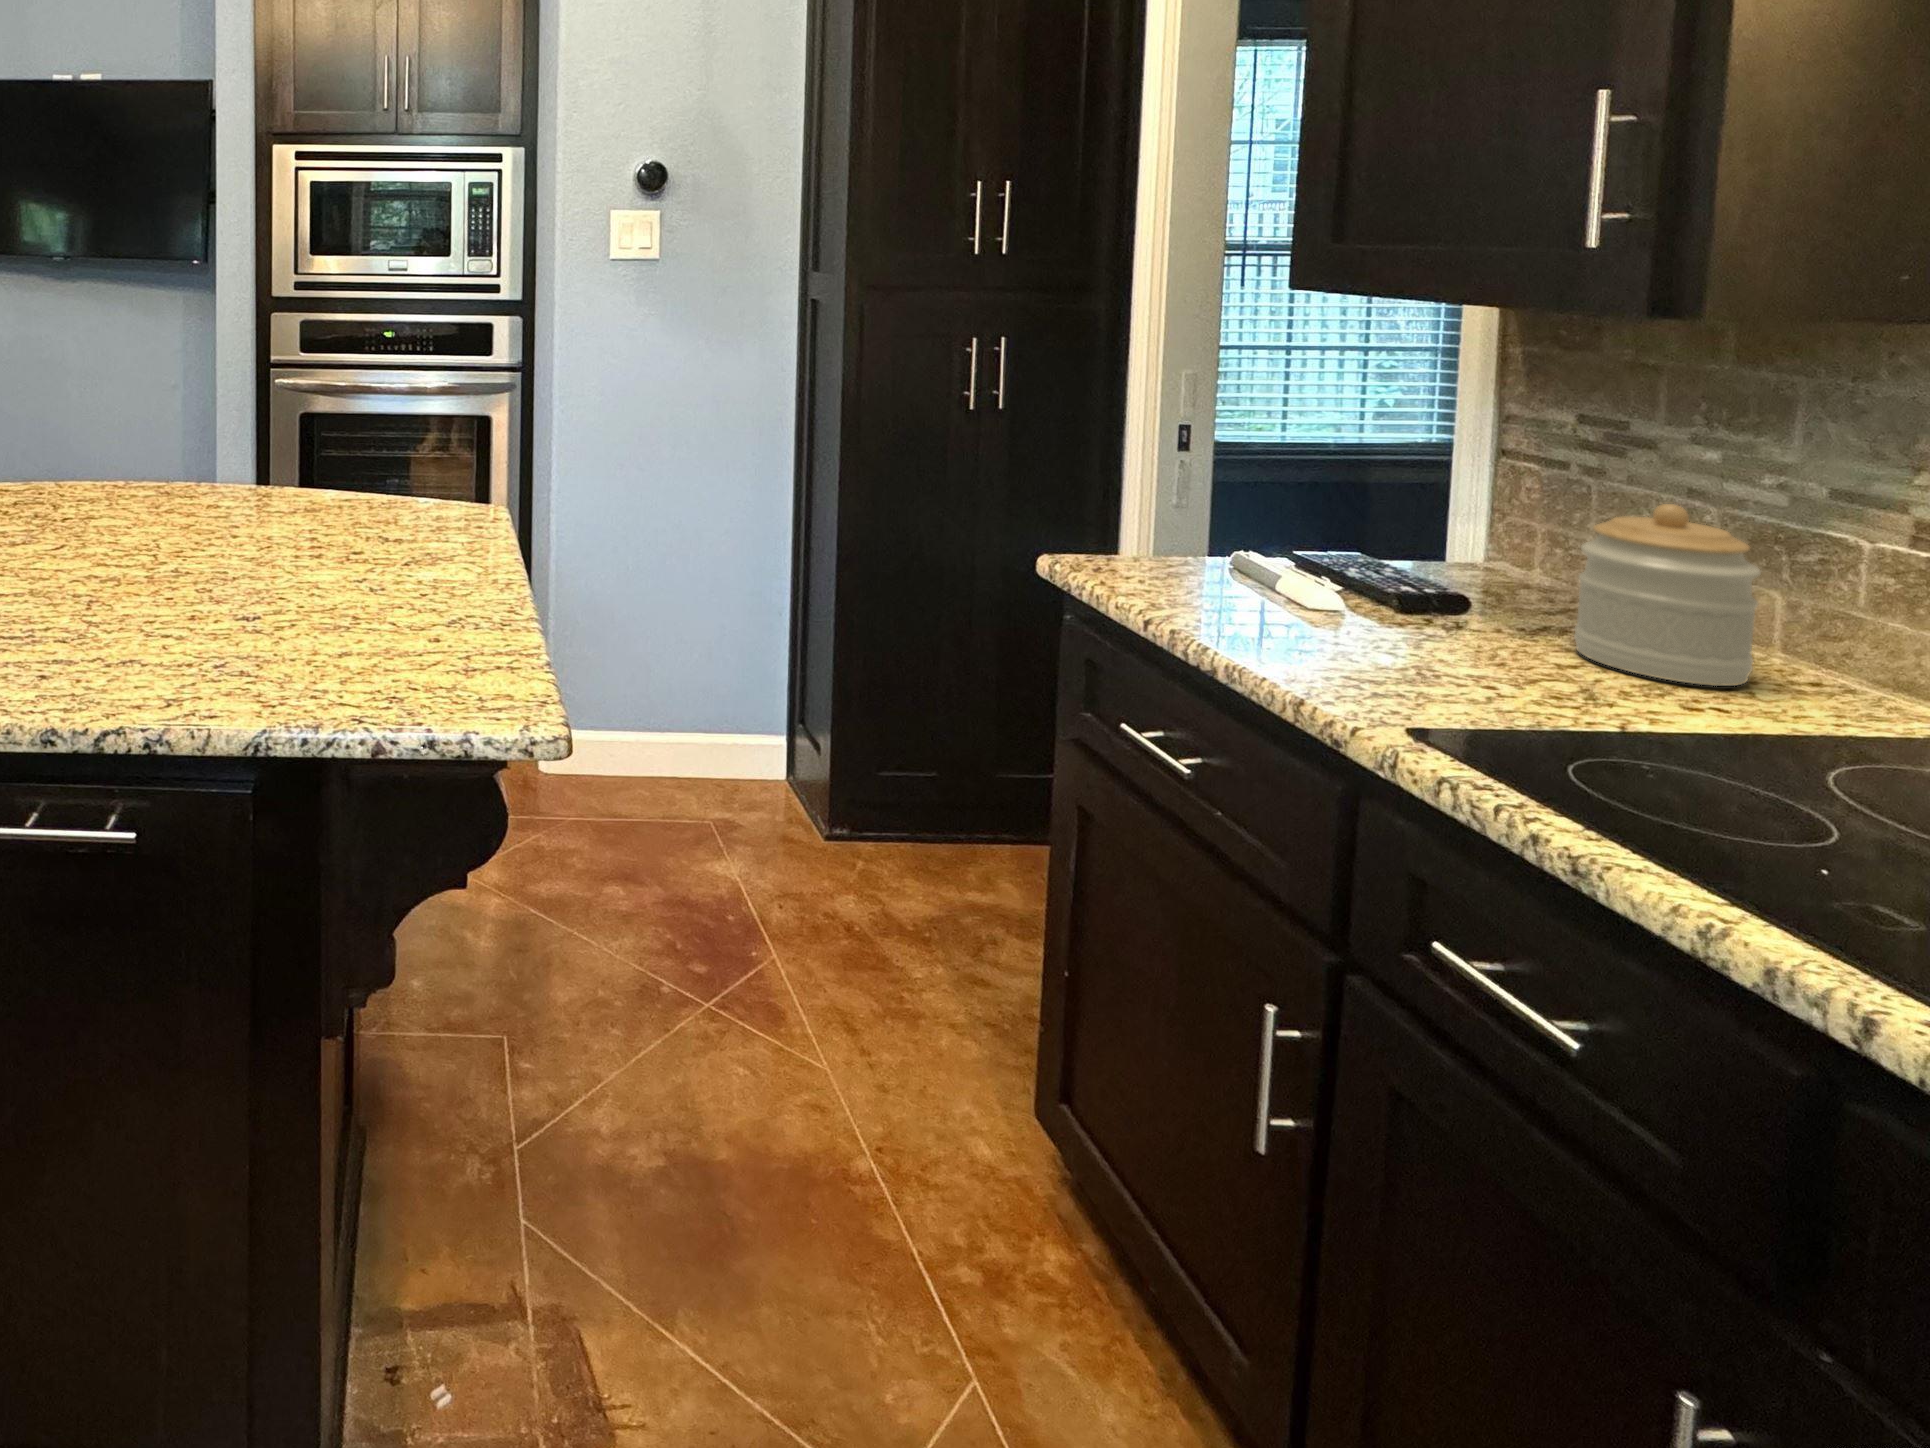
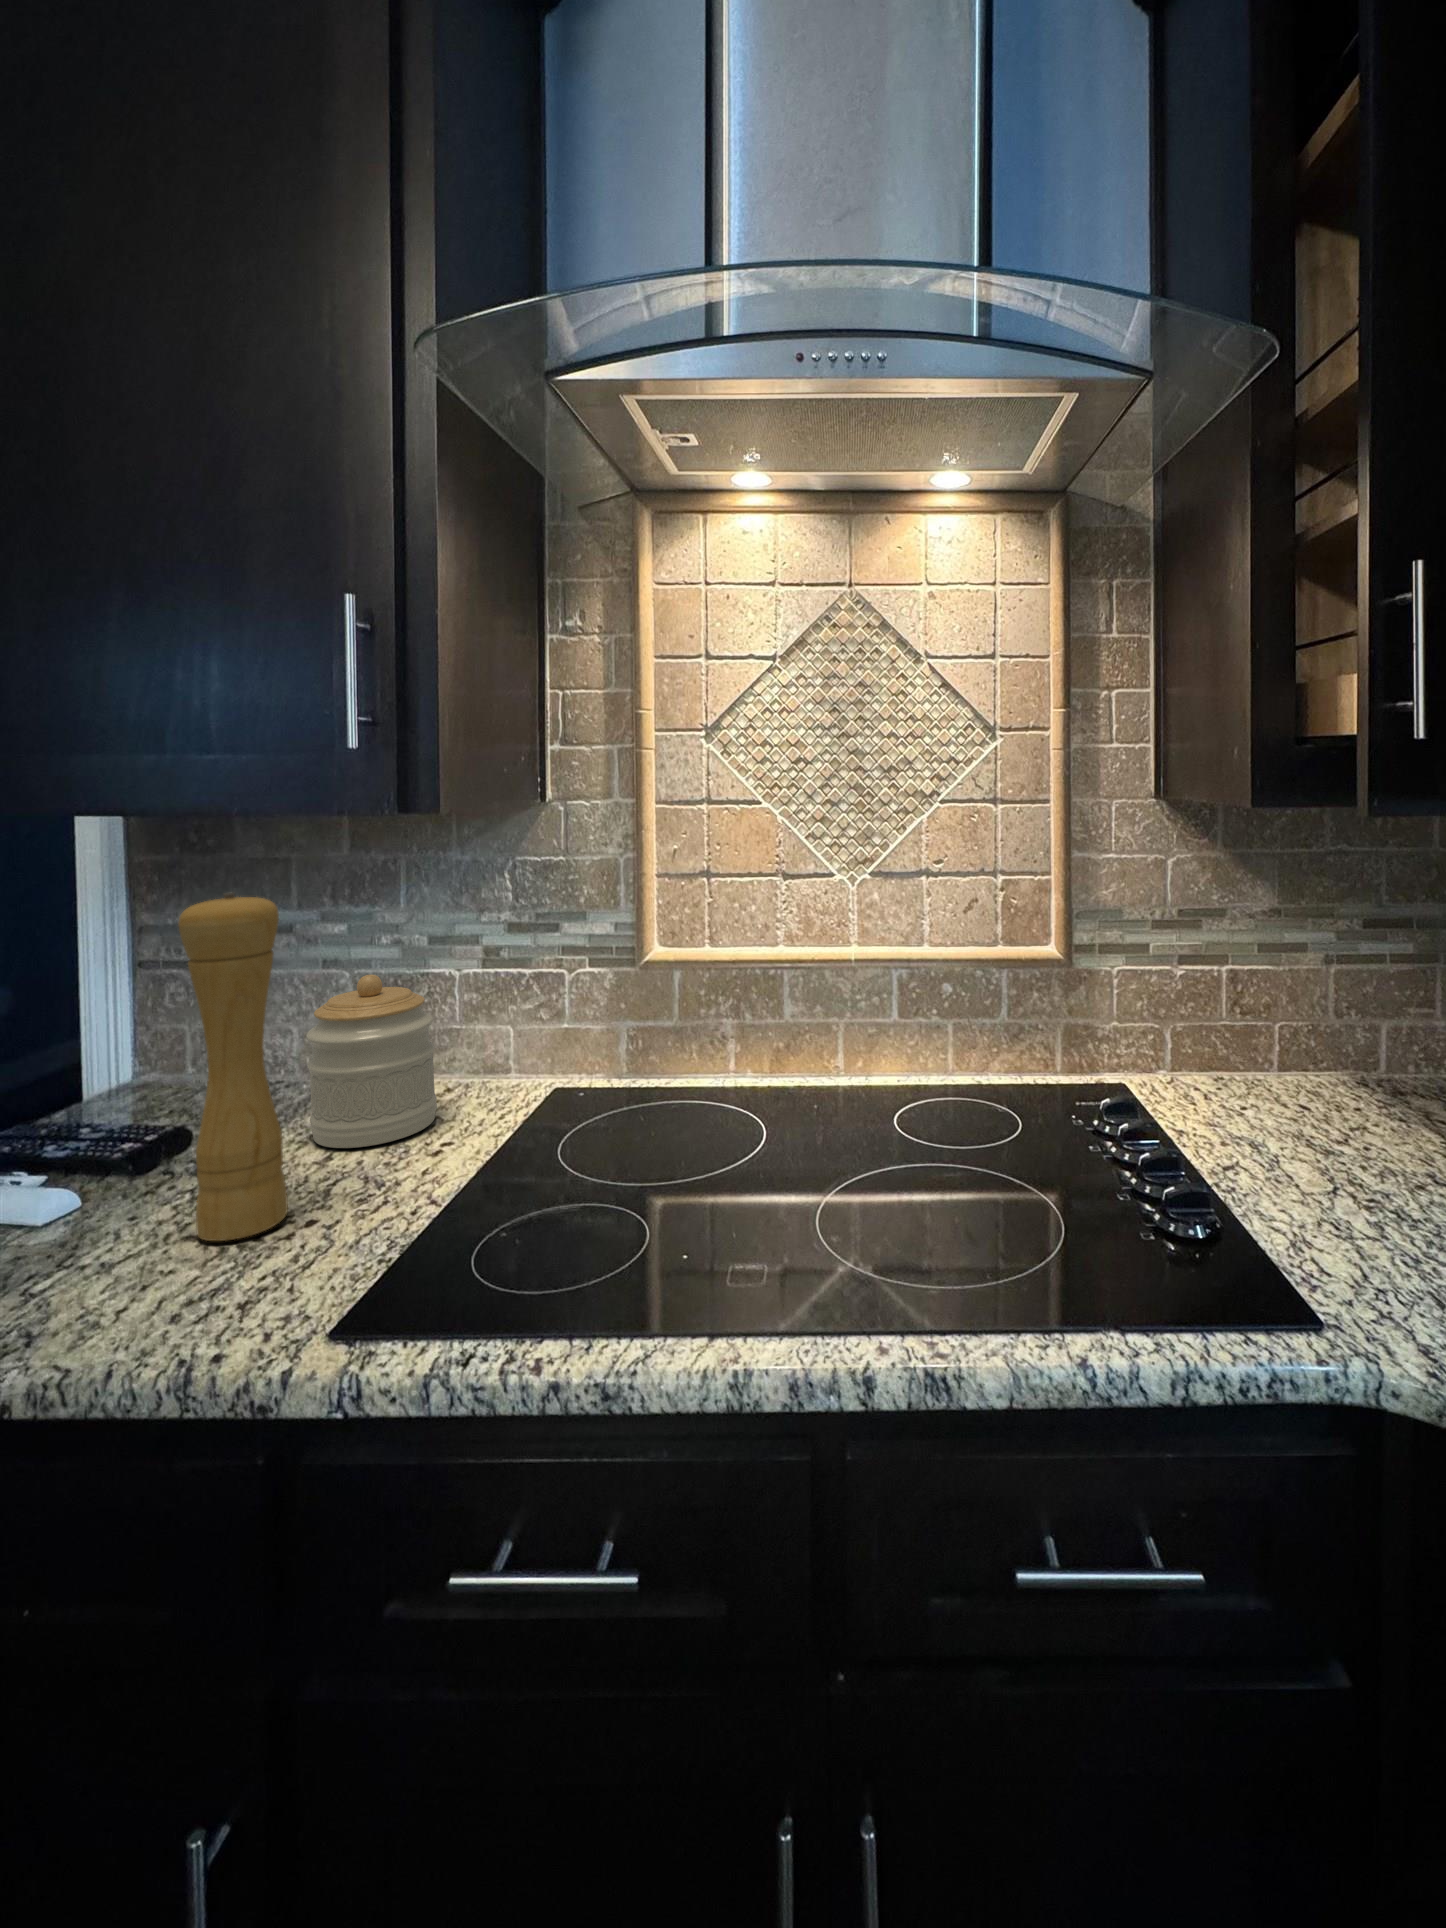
pepper mill: none [1391,386,1500,671] -> present [179,893,288,1241]

